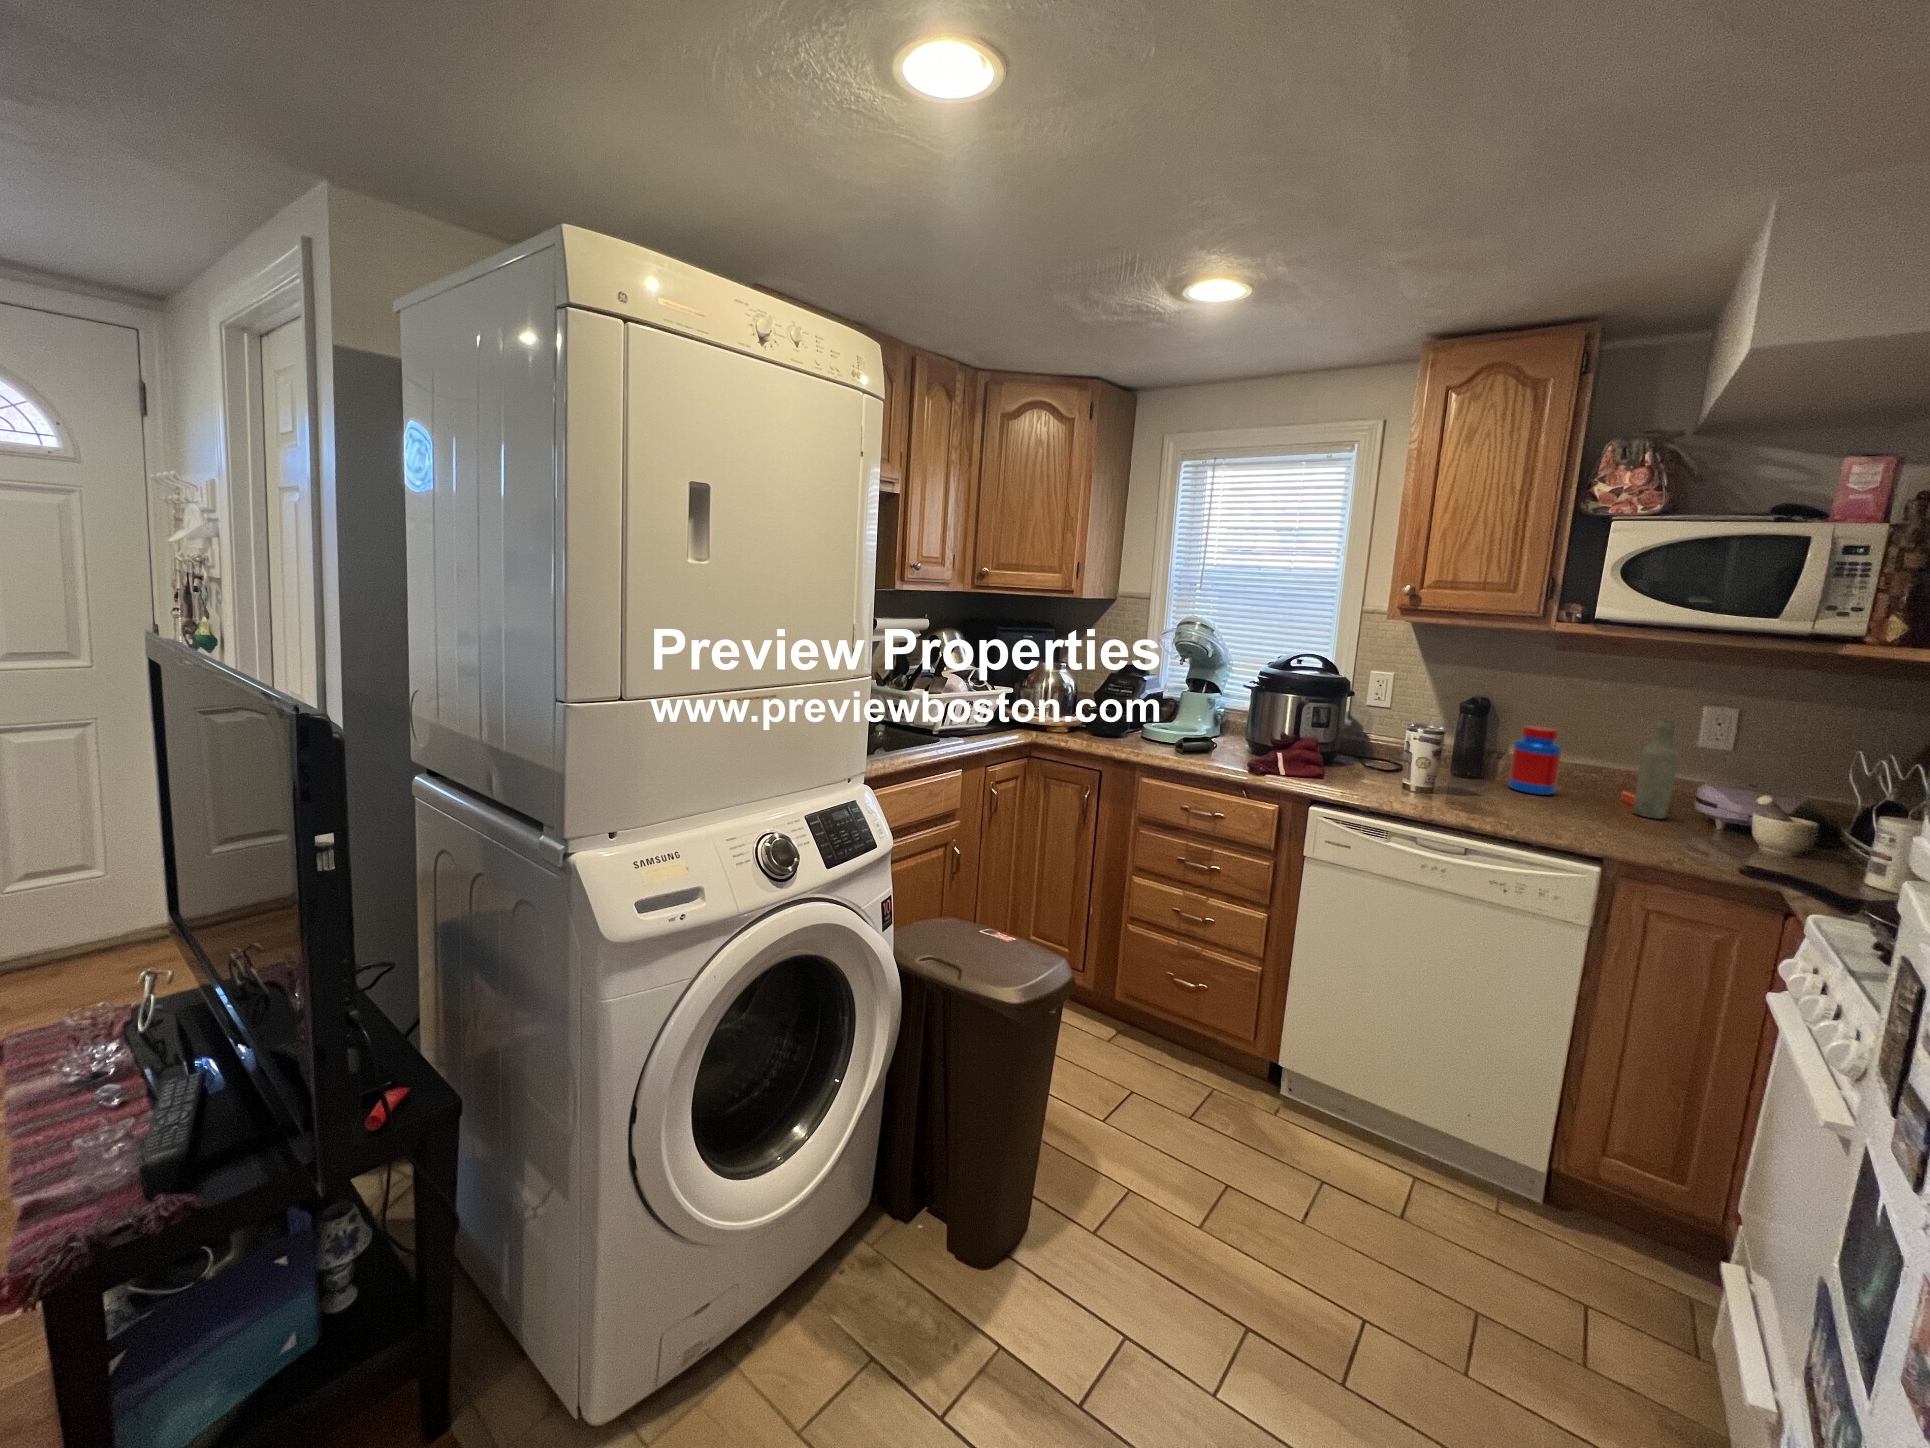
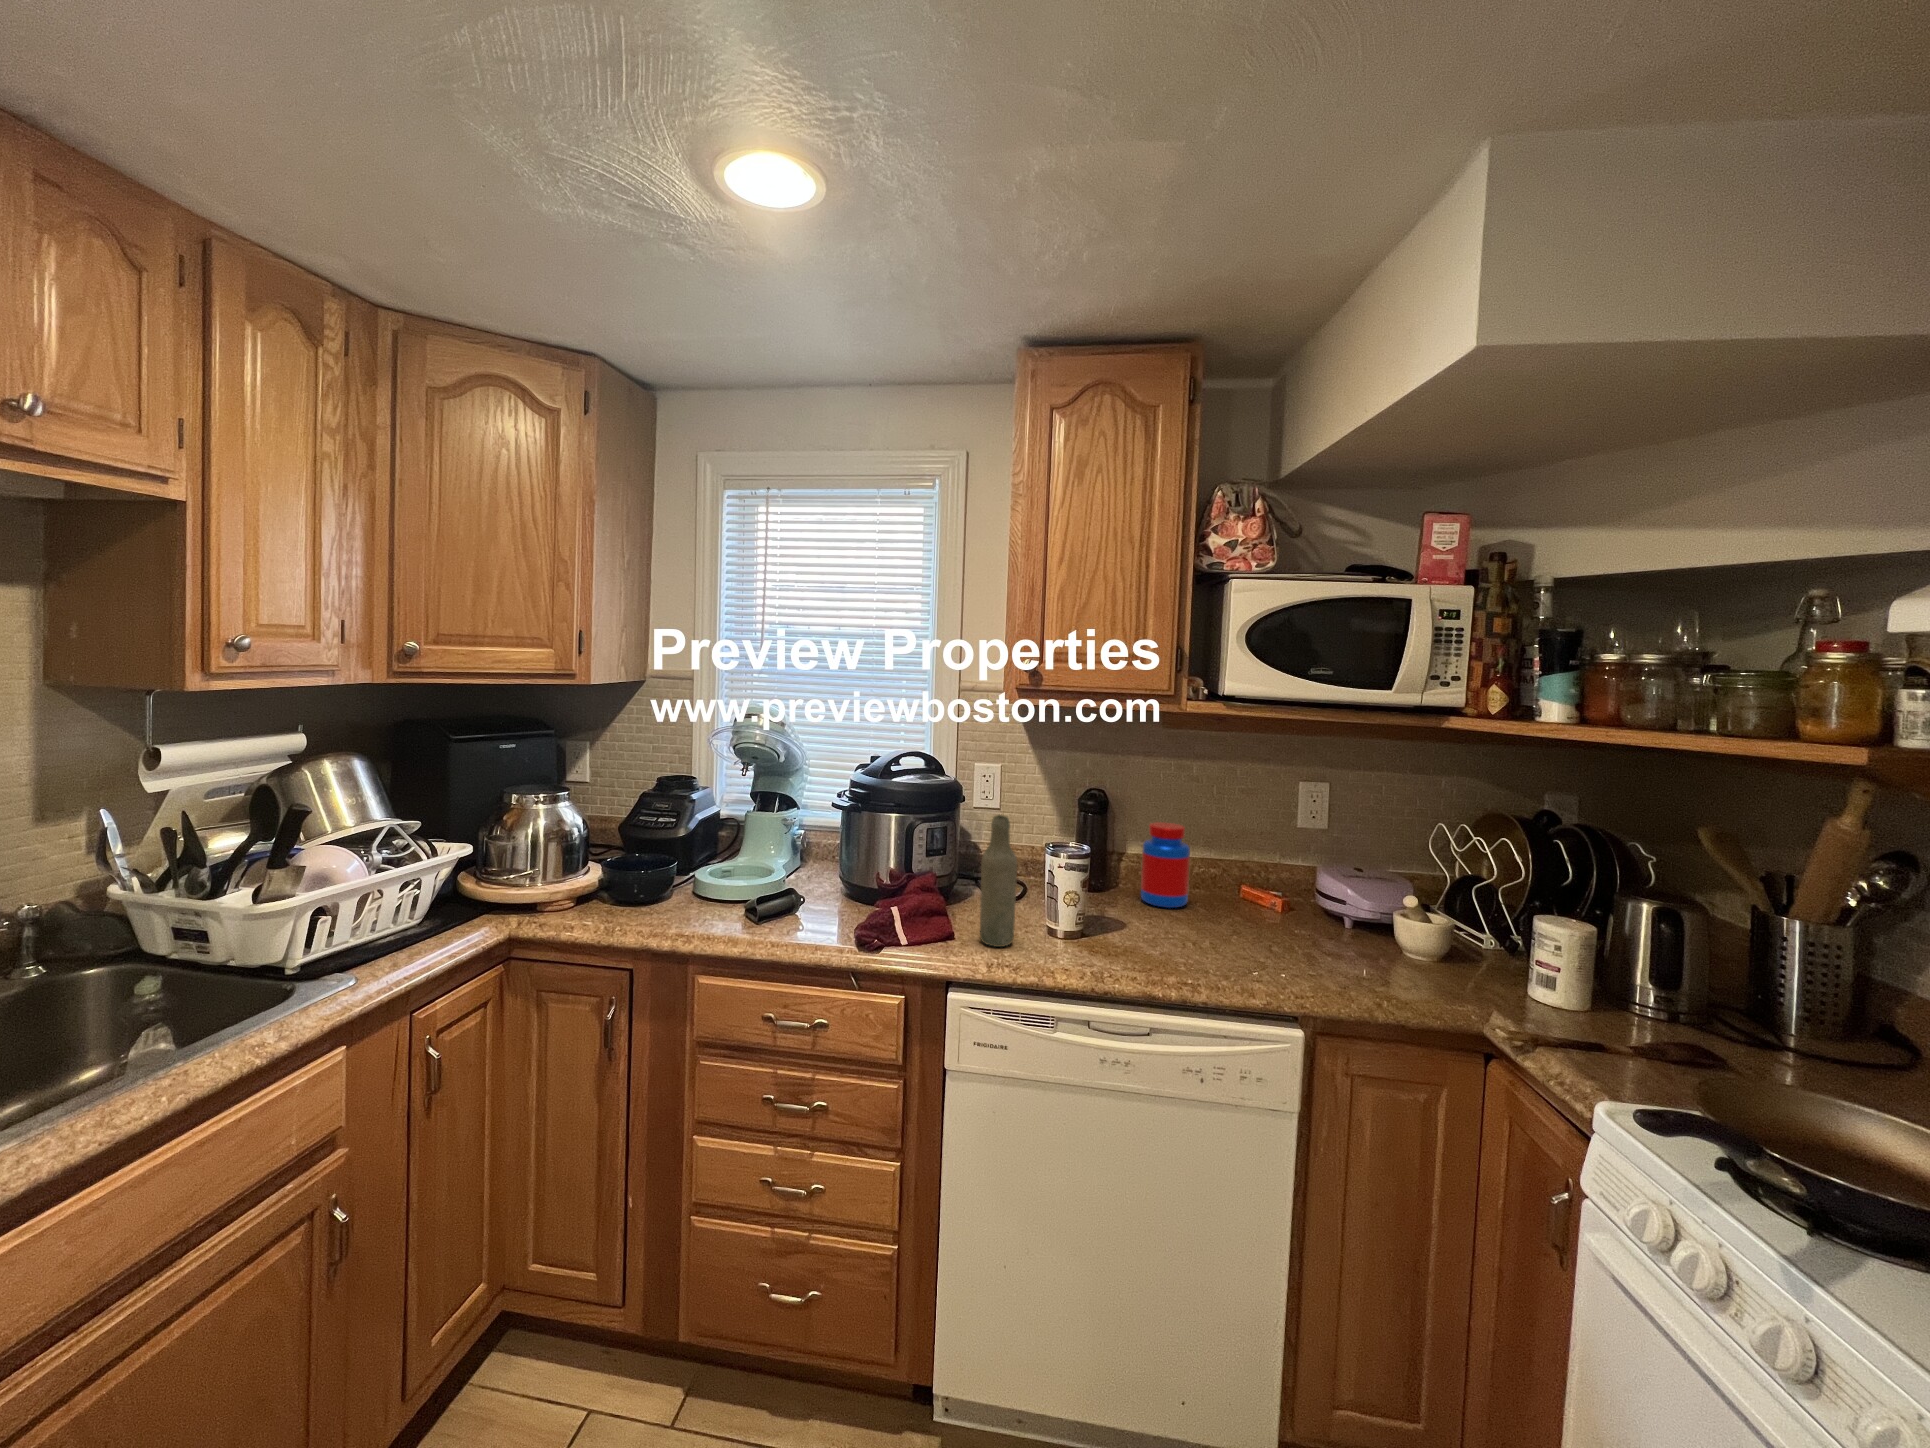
bottle: present [1633,719,1679,819] -> present [980,815,1017,947]

